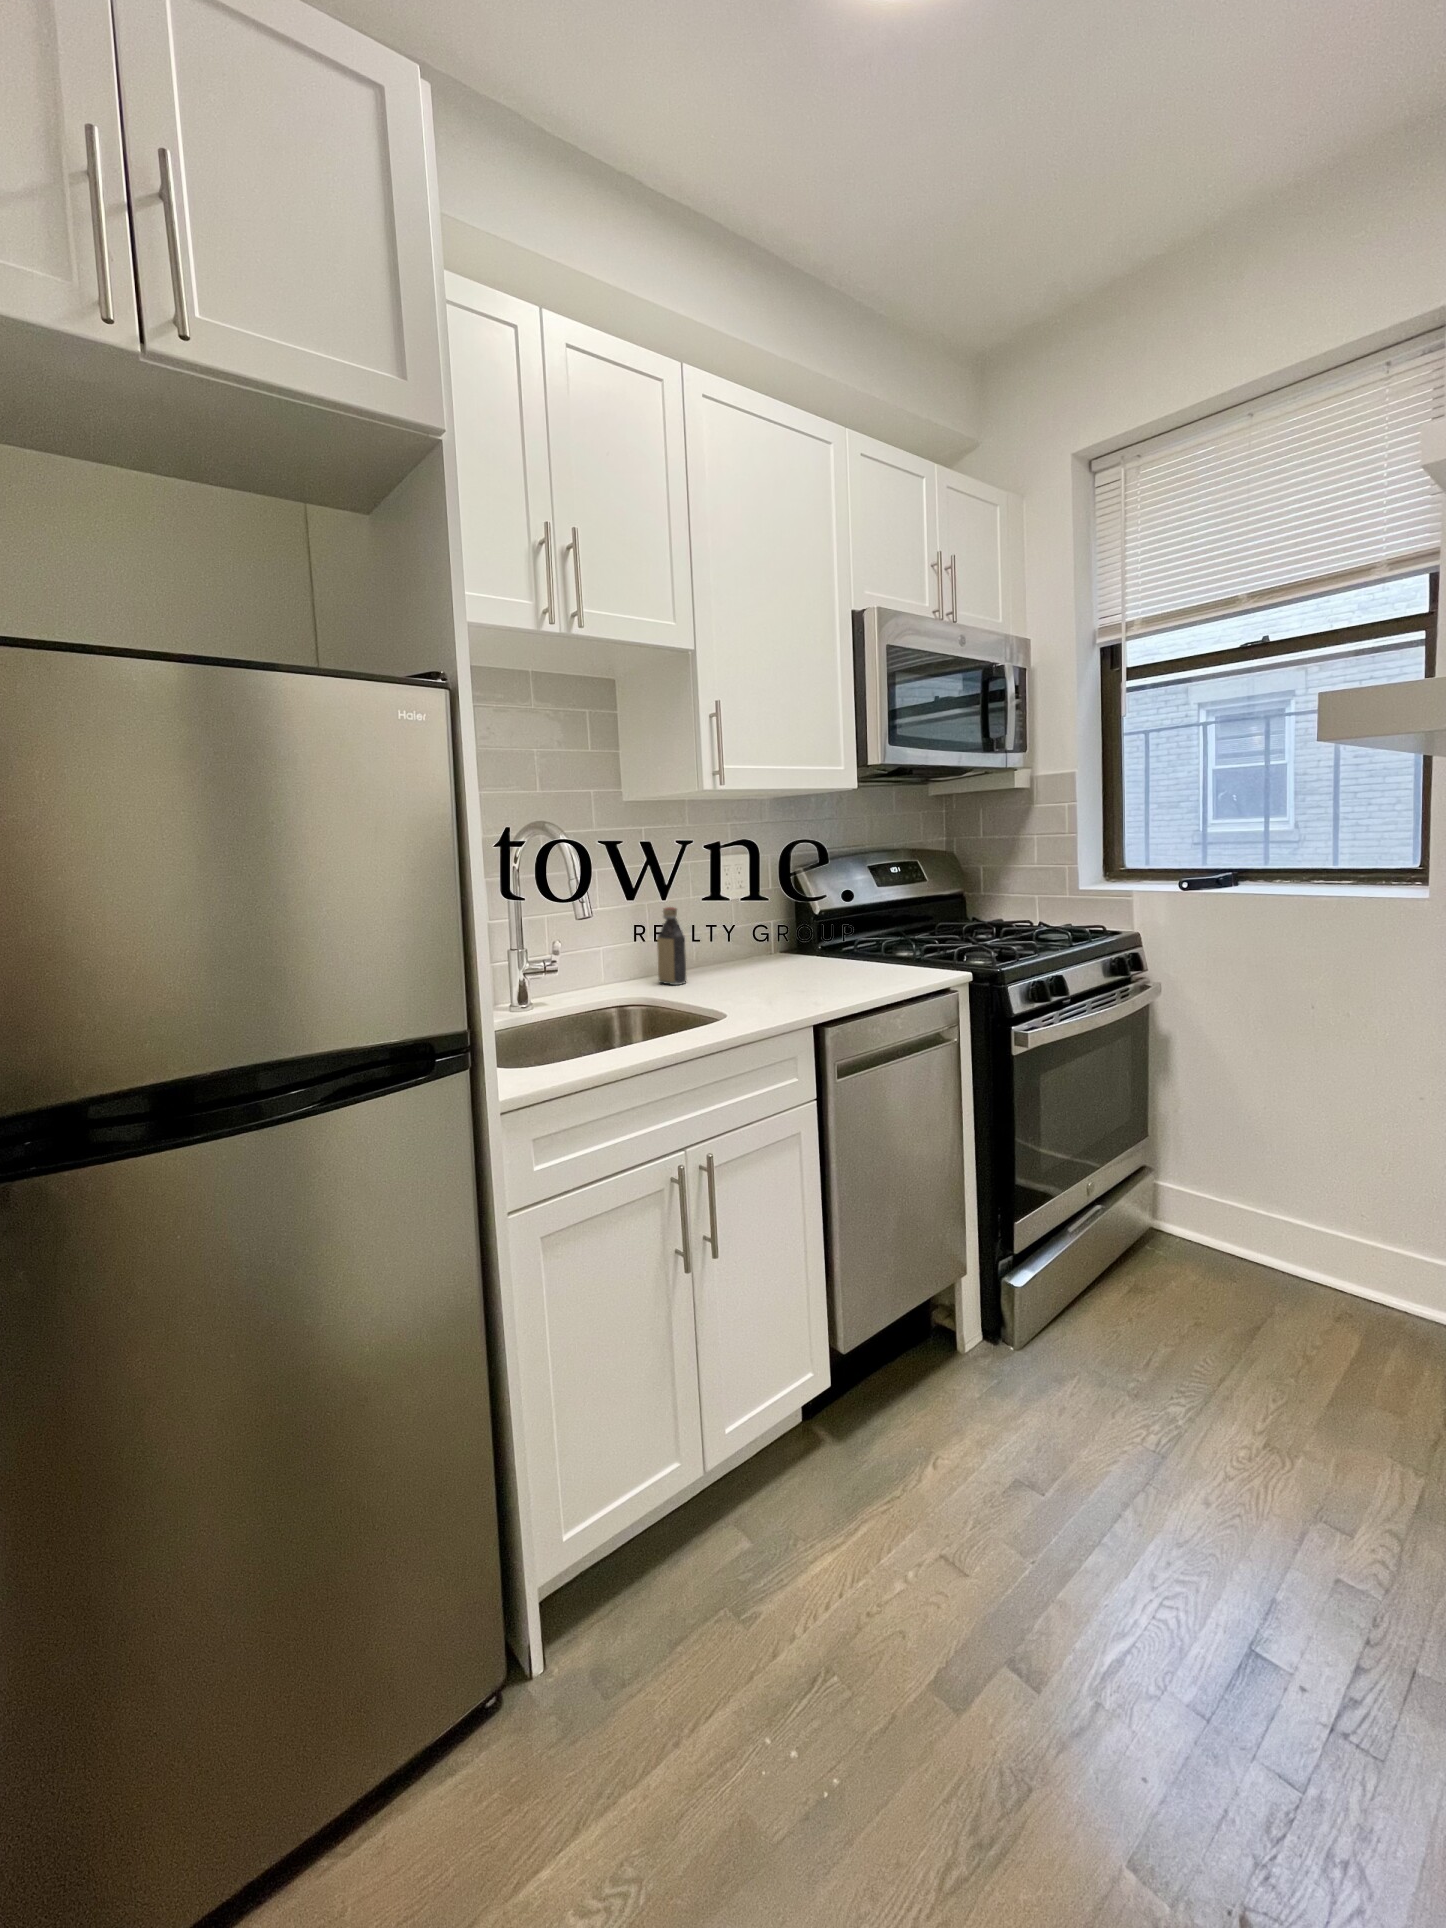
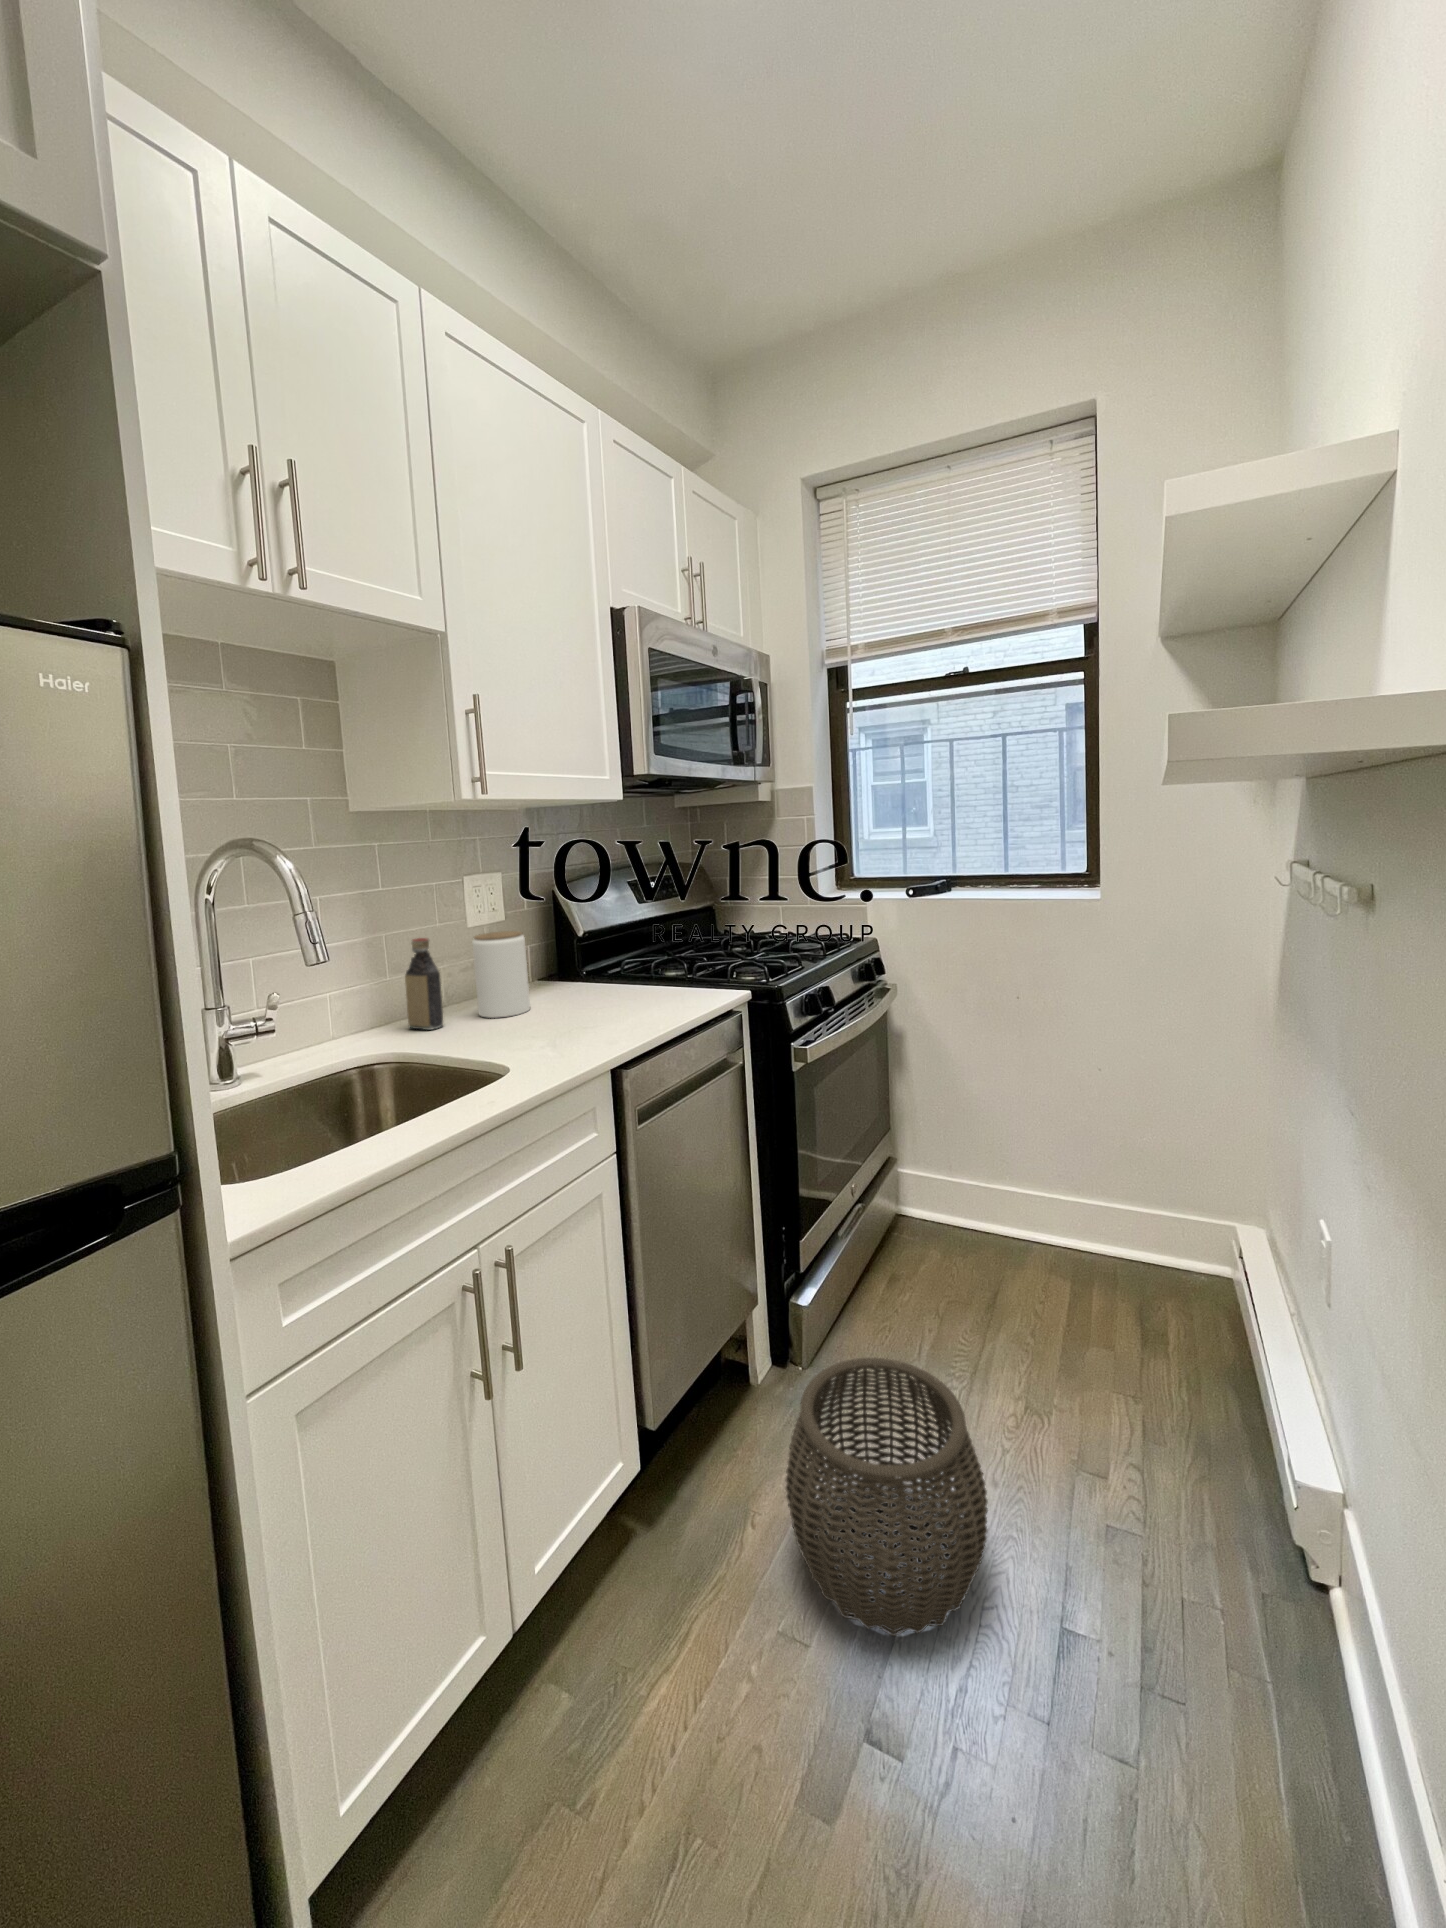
jar: none [713,906,761,979] -> present [472,931,530,1018]
woven basket: none [959,1333,1172,1598] -> present [786,1357,988,1636]

